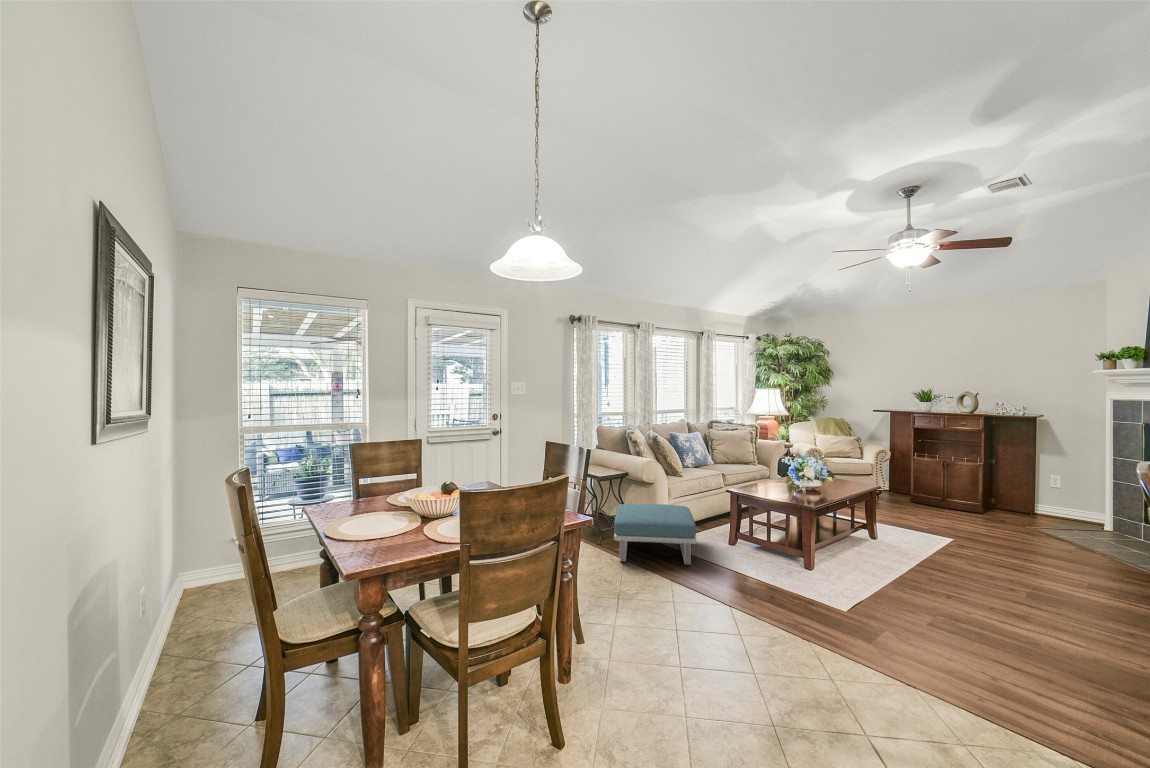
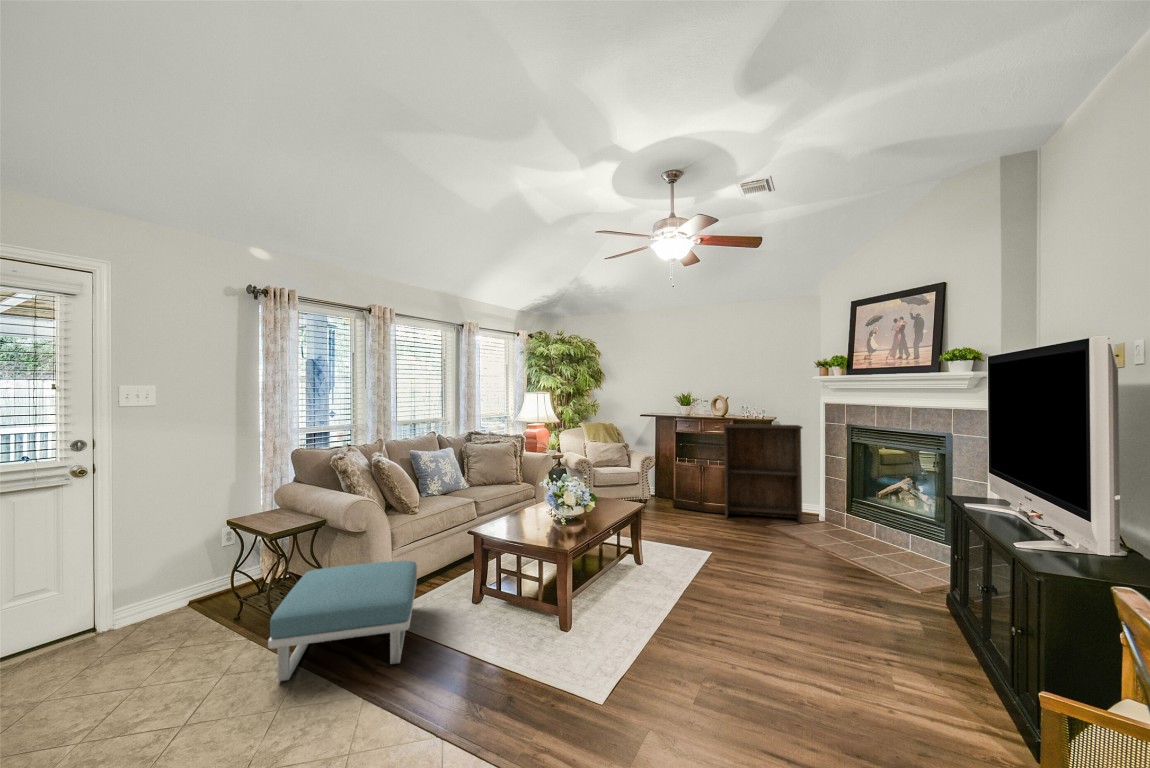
bookshelf: none [972,421,1078,529] -> present [723,424,803,523]

